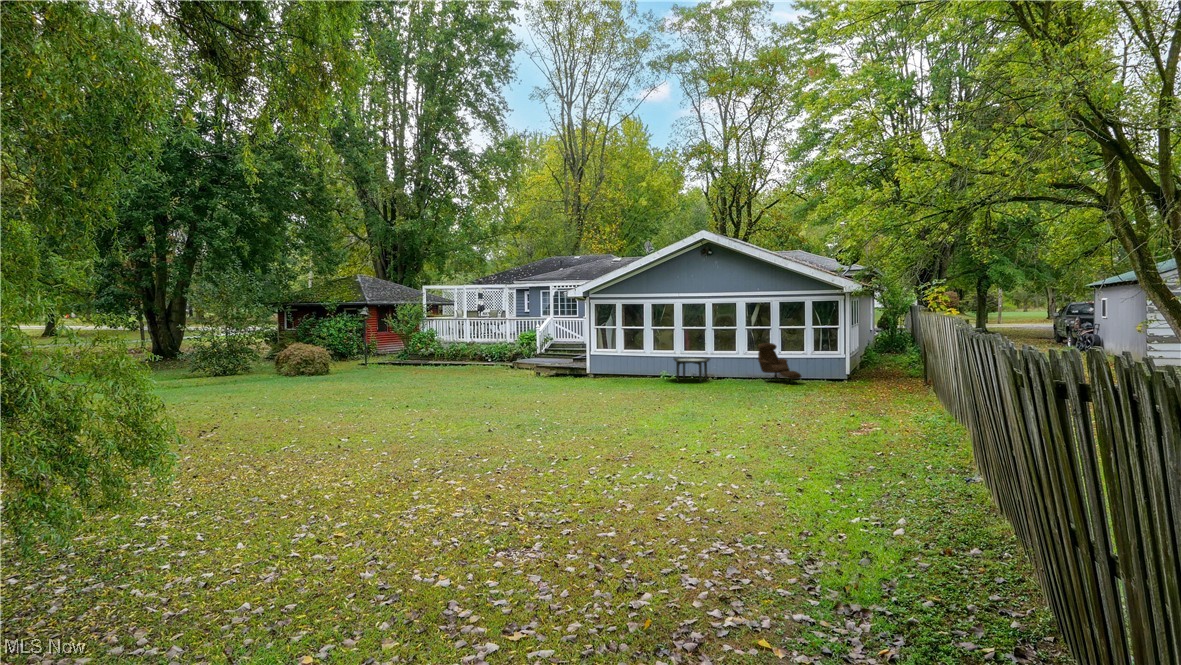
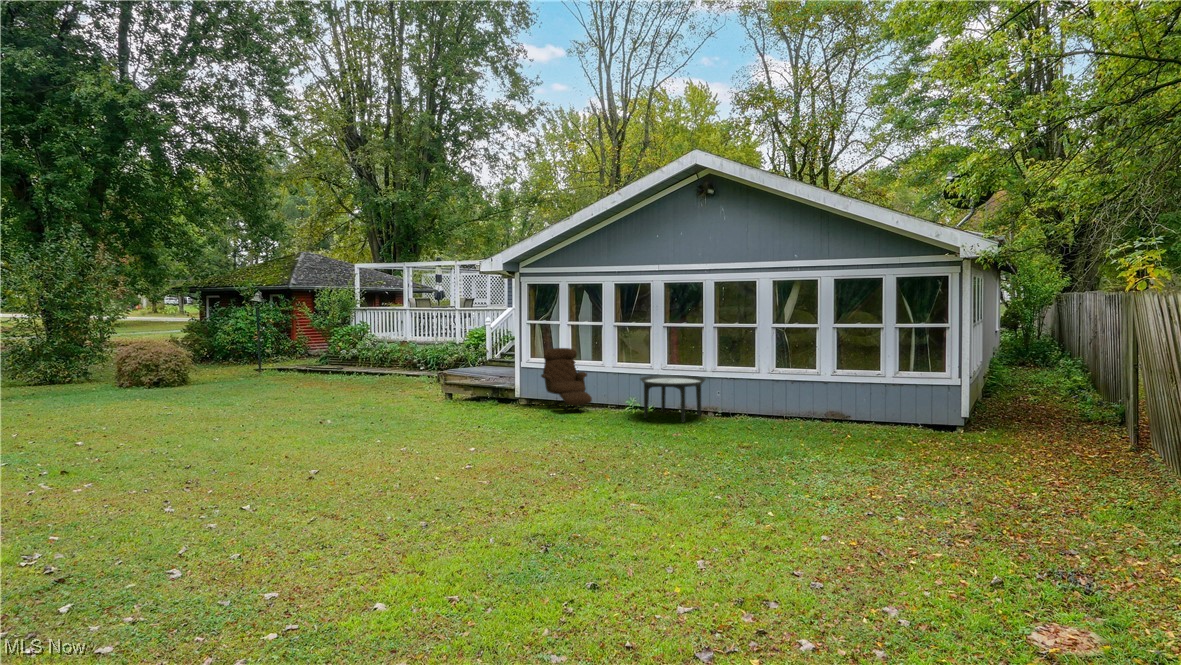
lounge chair: present [758,343,802,383] -> present [541,348,592,413]

